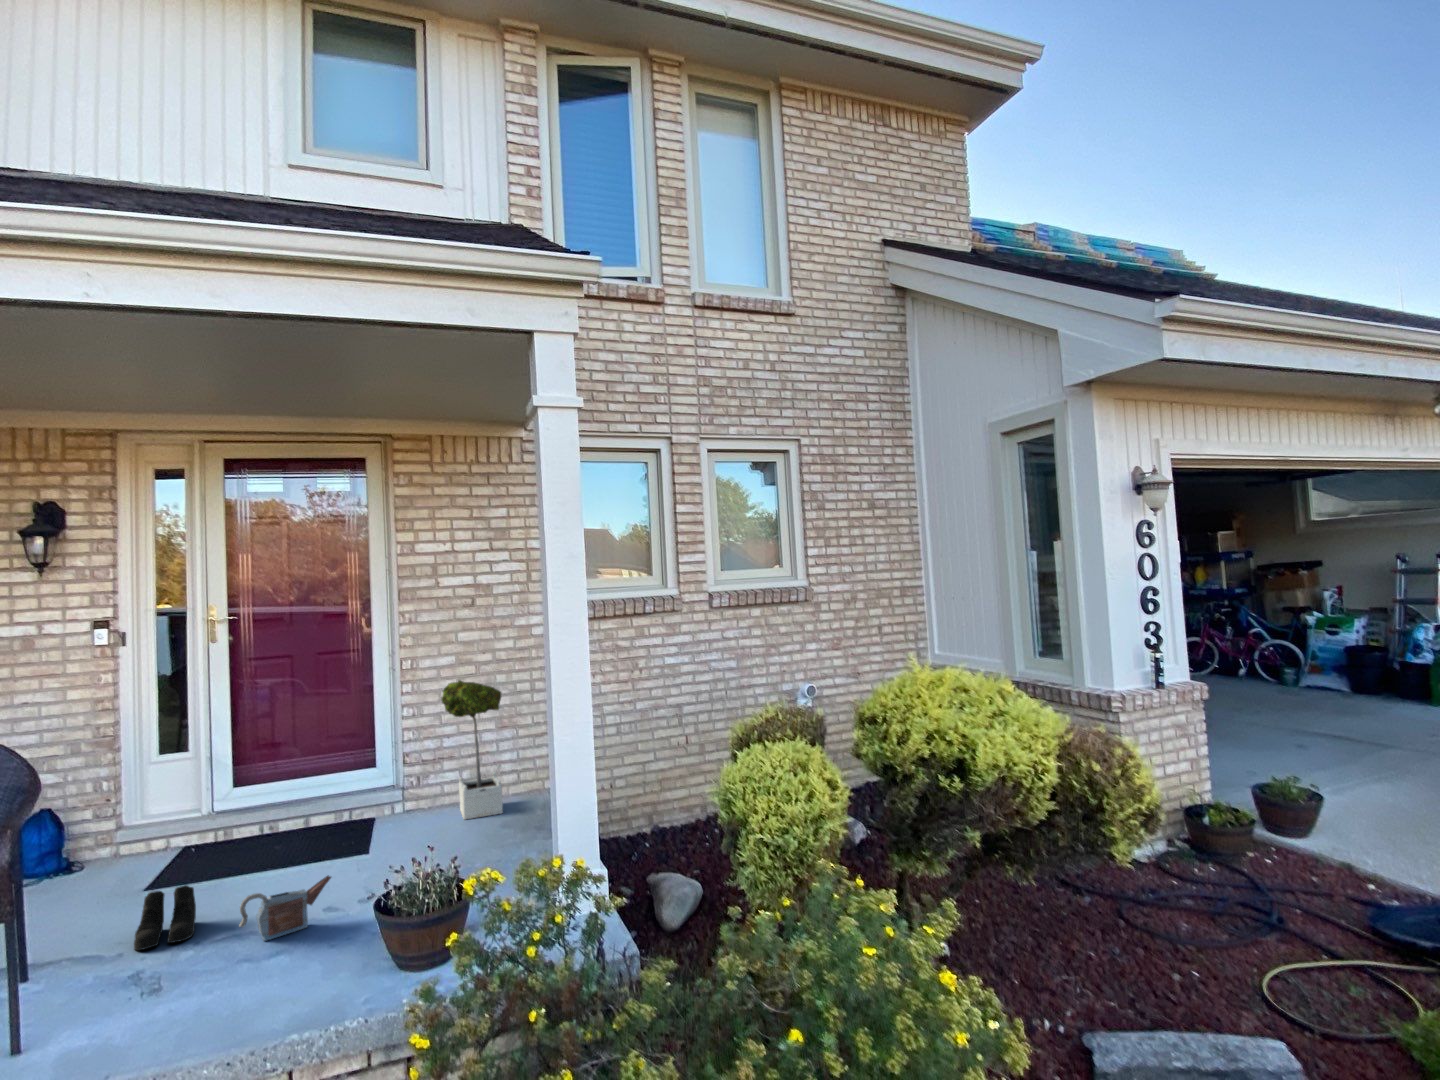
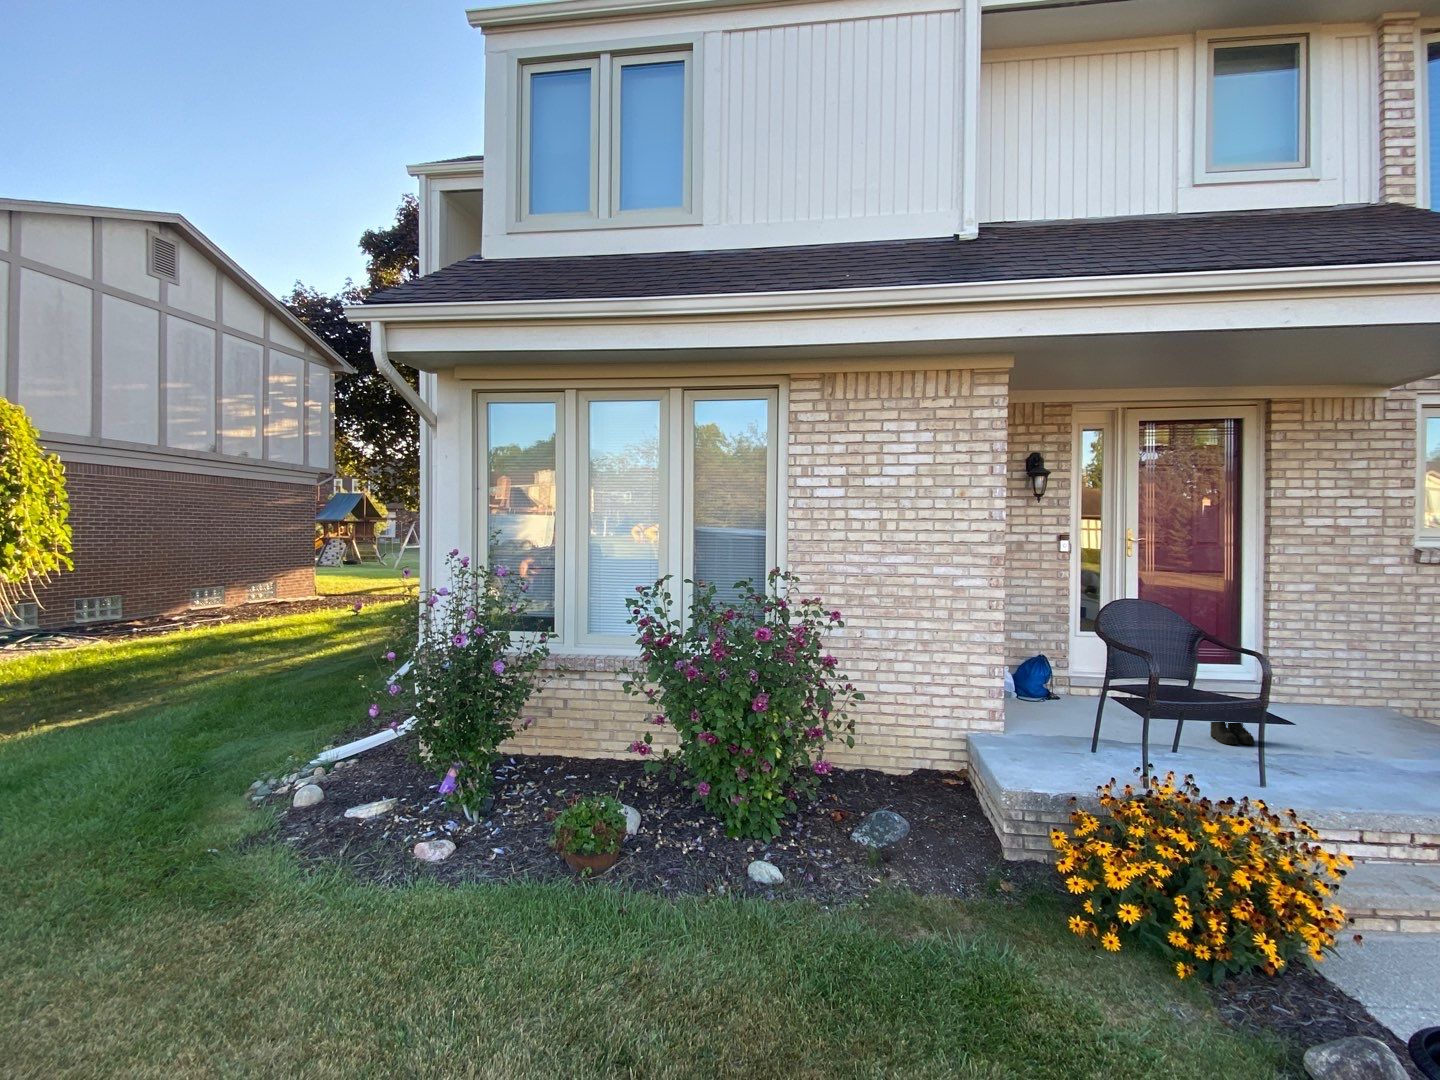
potted tree: present [441,680,503,819] -> none [1314,603,1374,717]
watering can: present [239,875,331,941] -> none [1306,721,1351,754]

